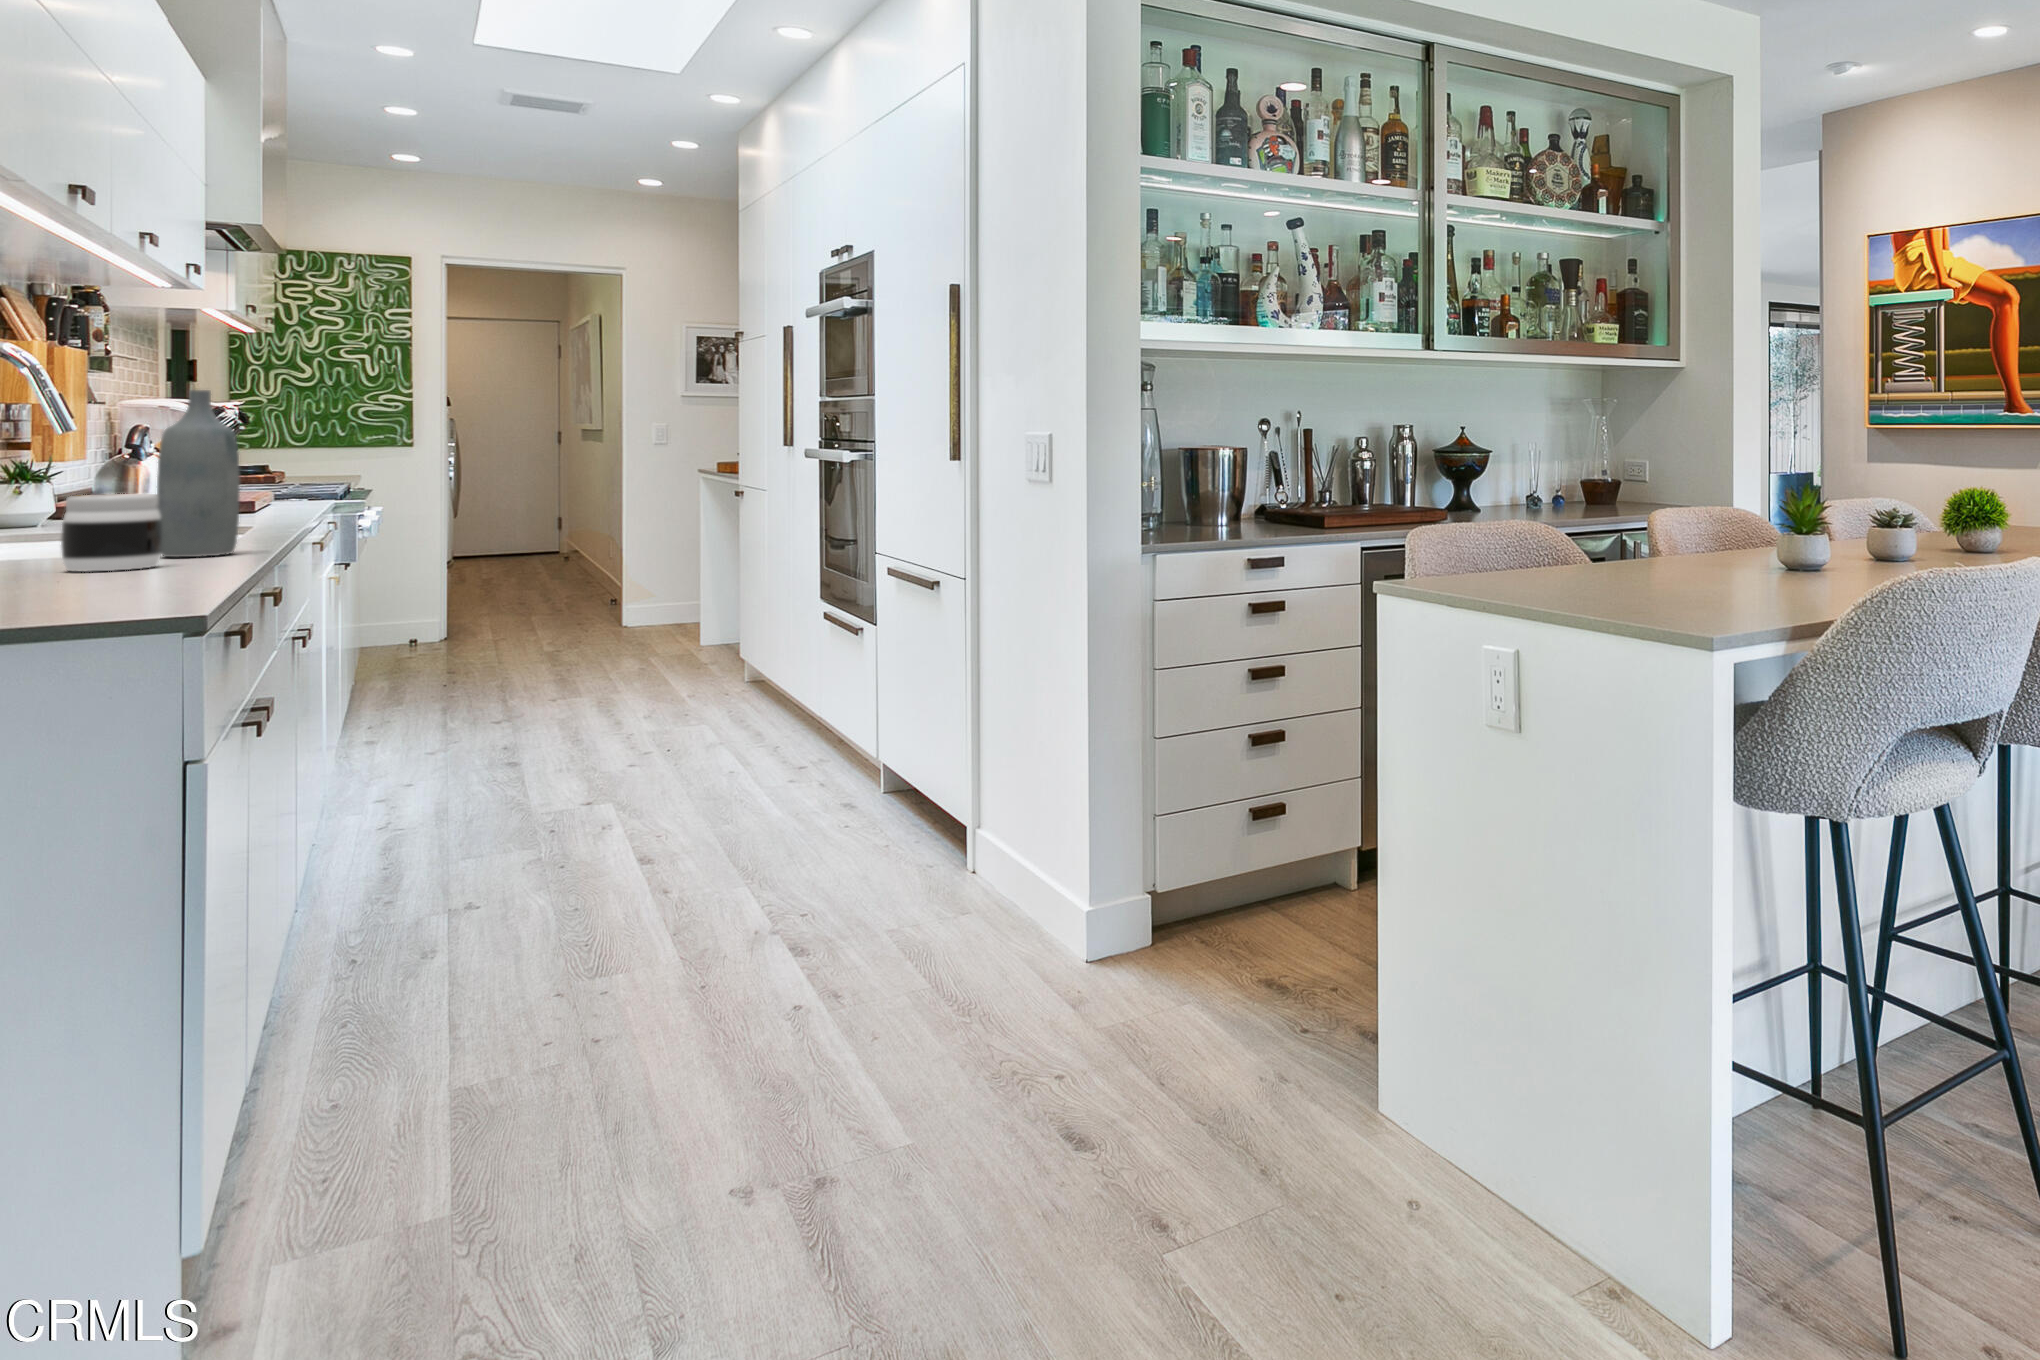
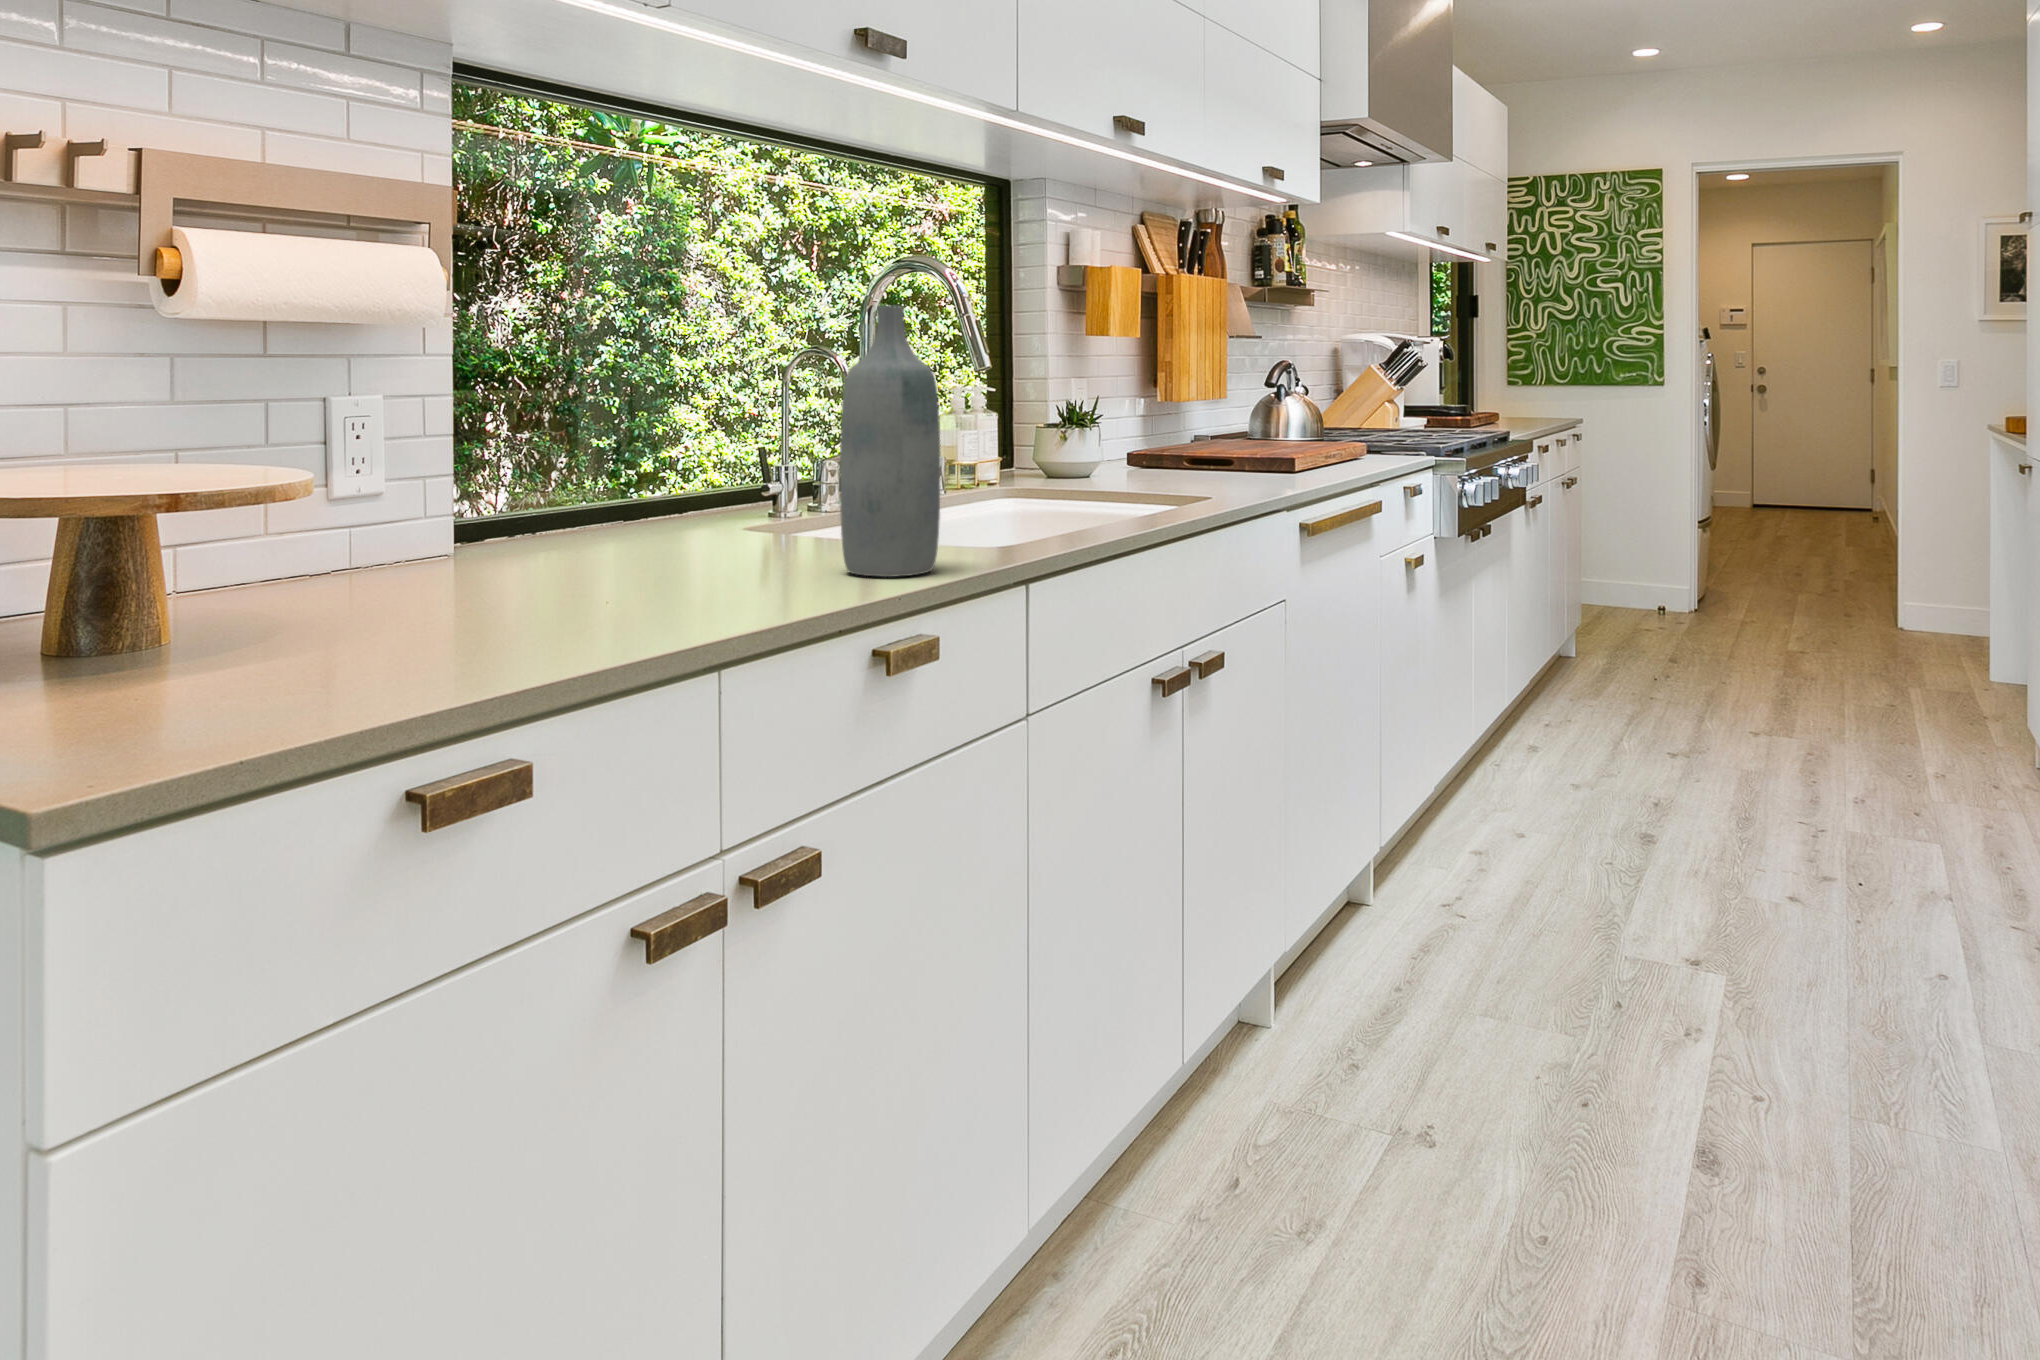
jar: present [61,494,162,571] -> none [634,473,752,602]

